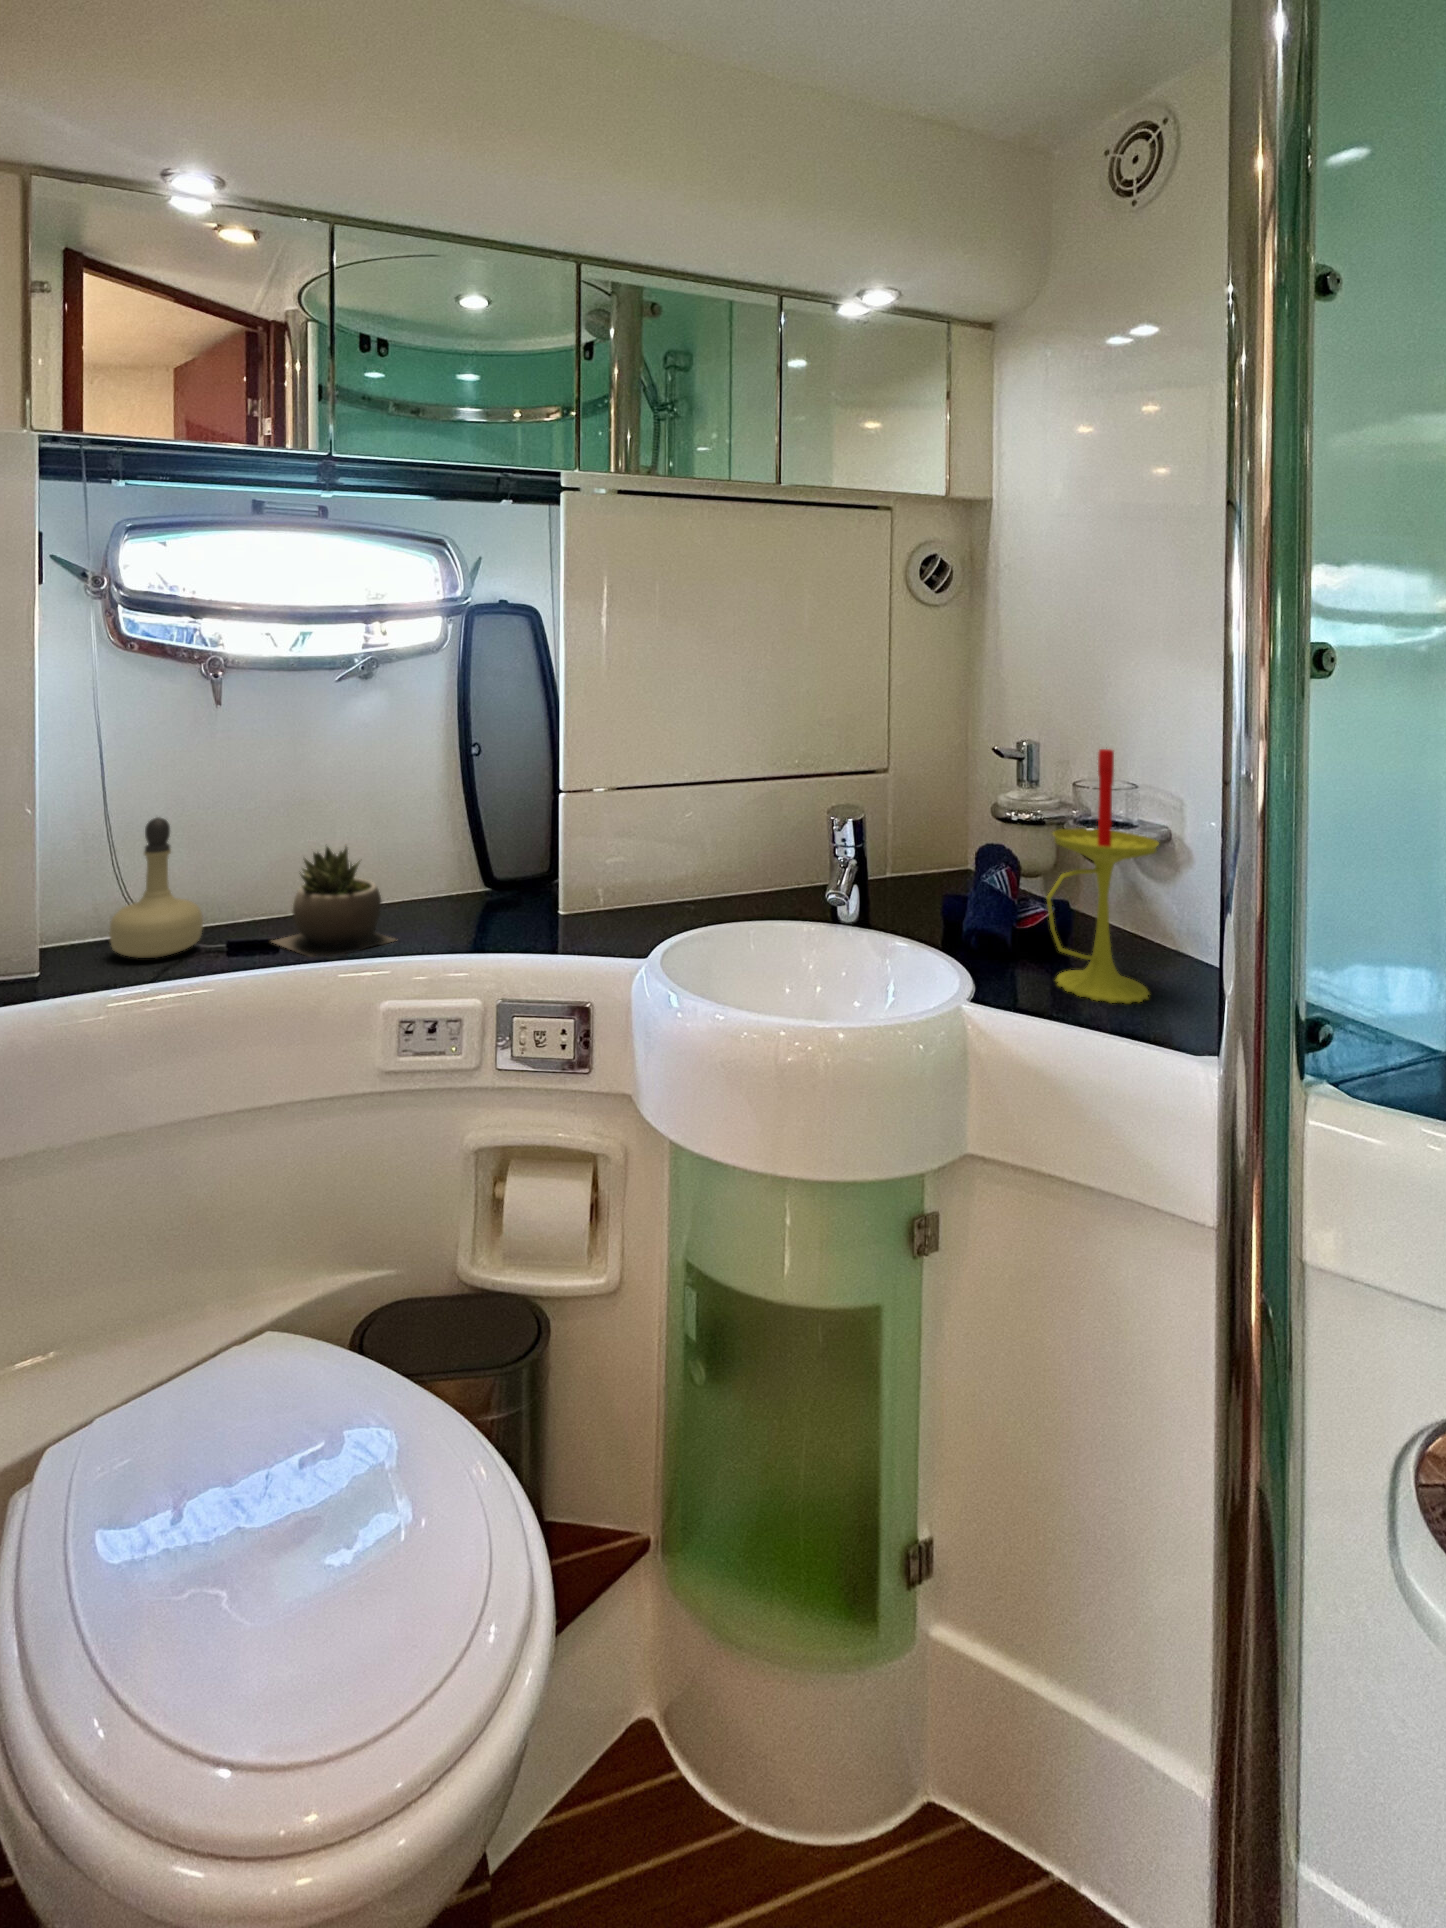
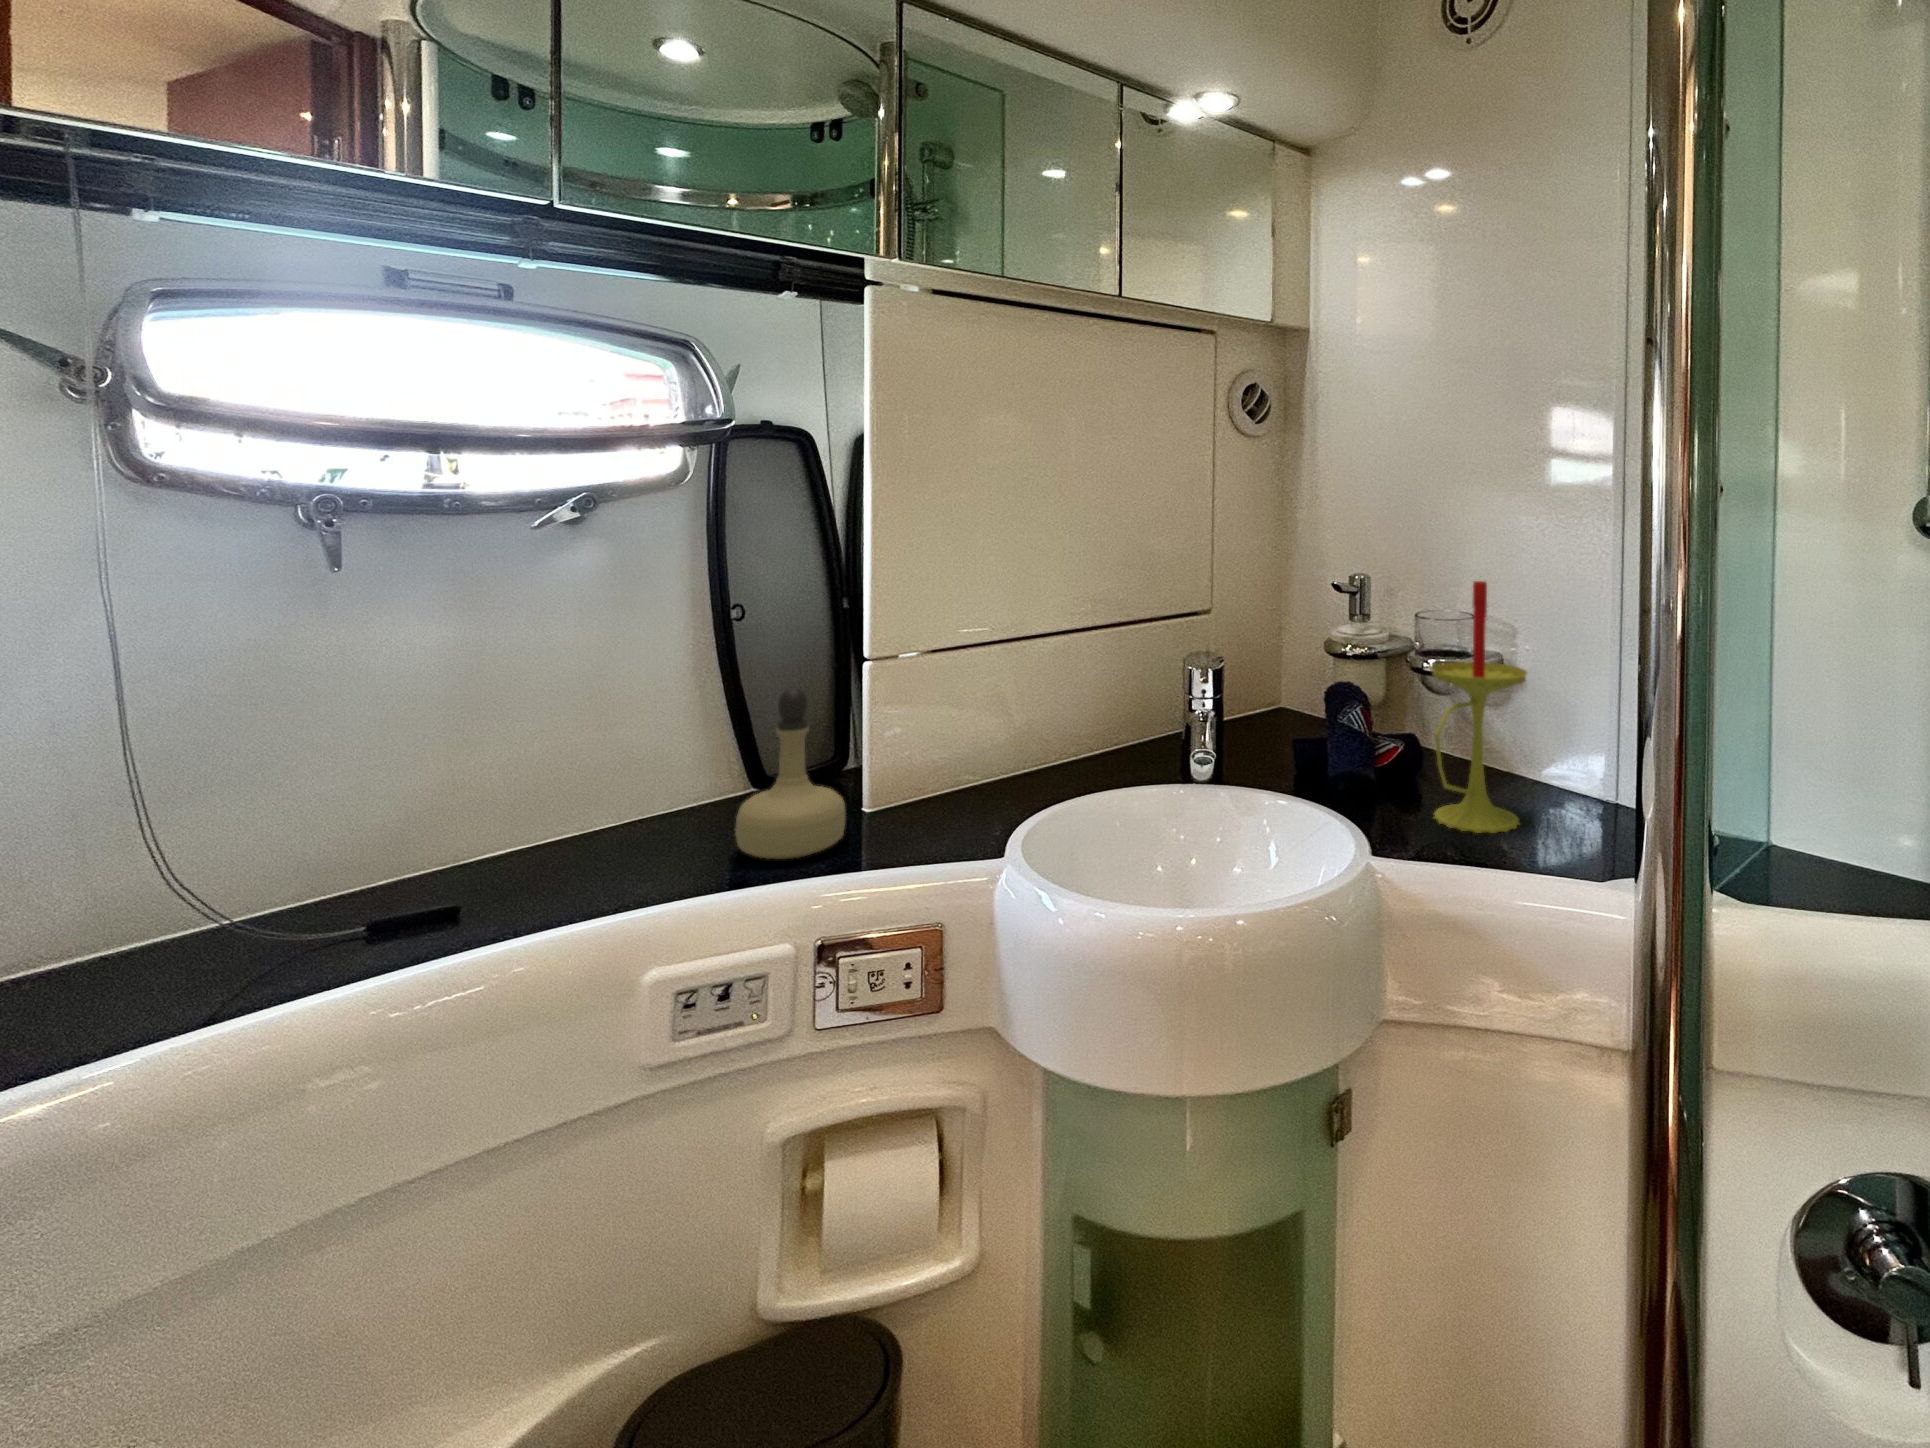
perfume bottle: present [109,817,203,958] -> present [735,687,845,859]
succulent plant: present [272,847,395,957] -> none [434,757,647,926]

